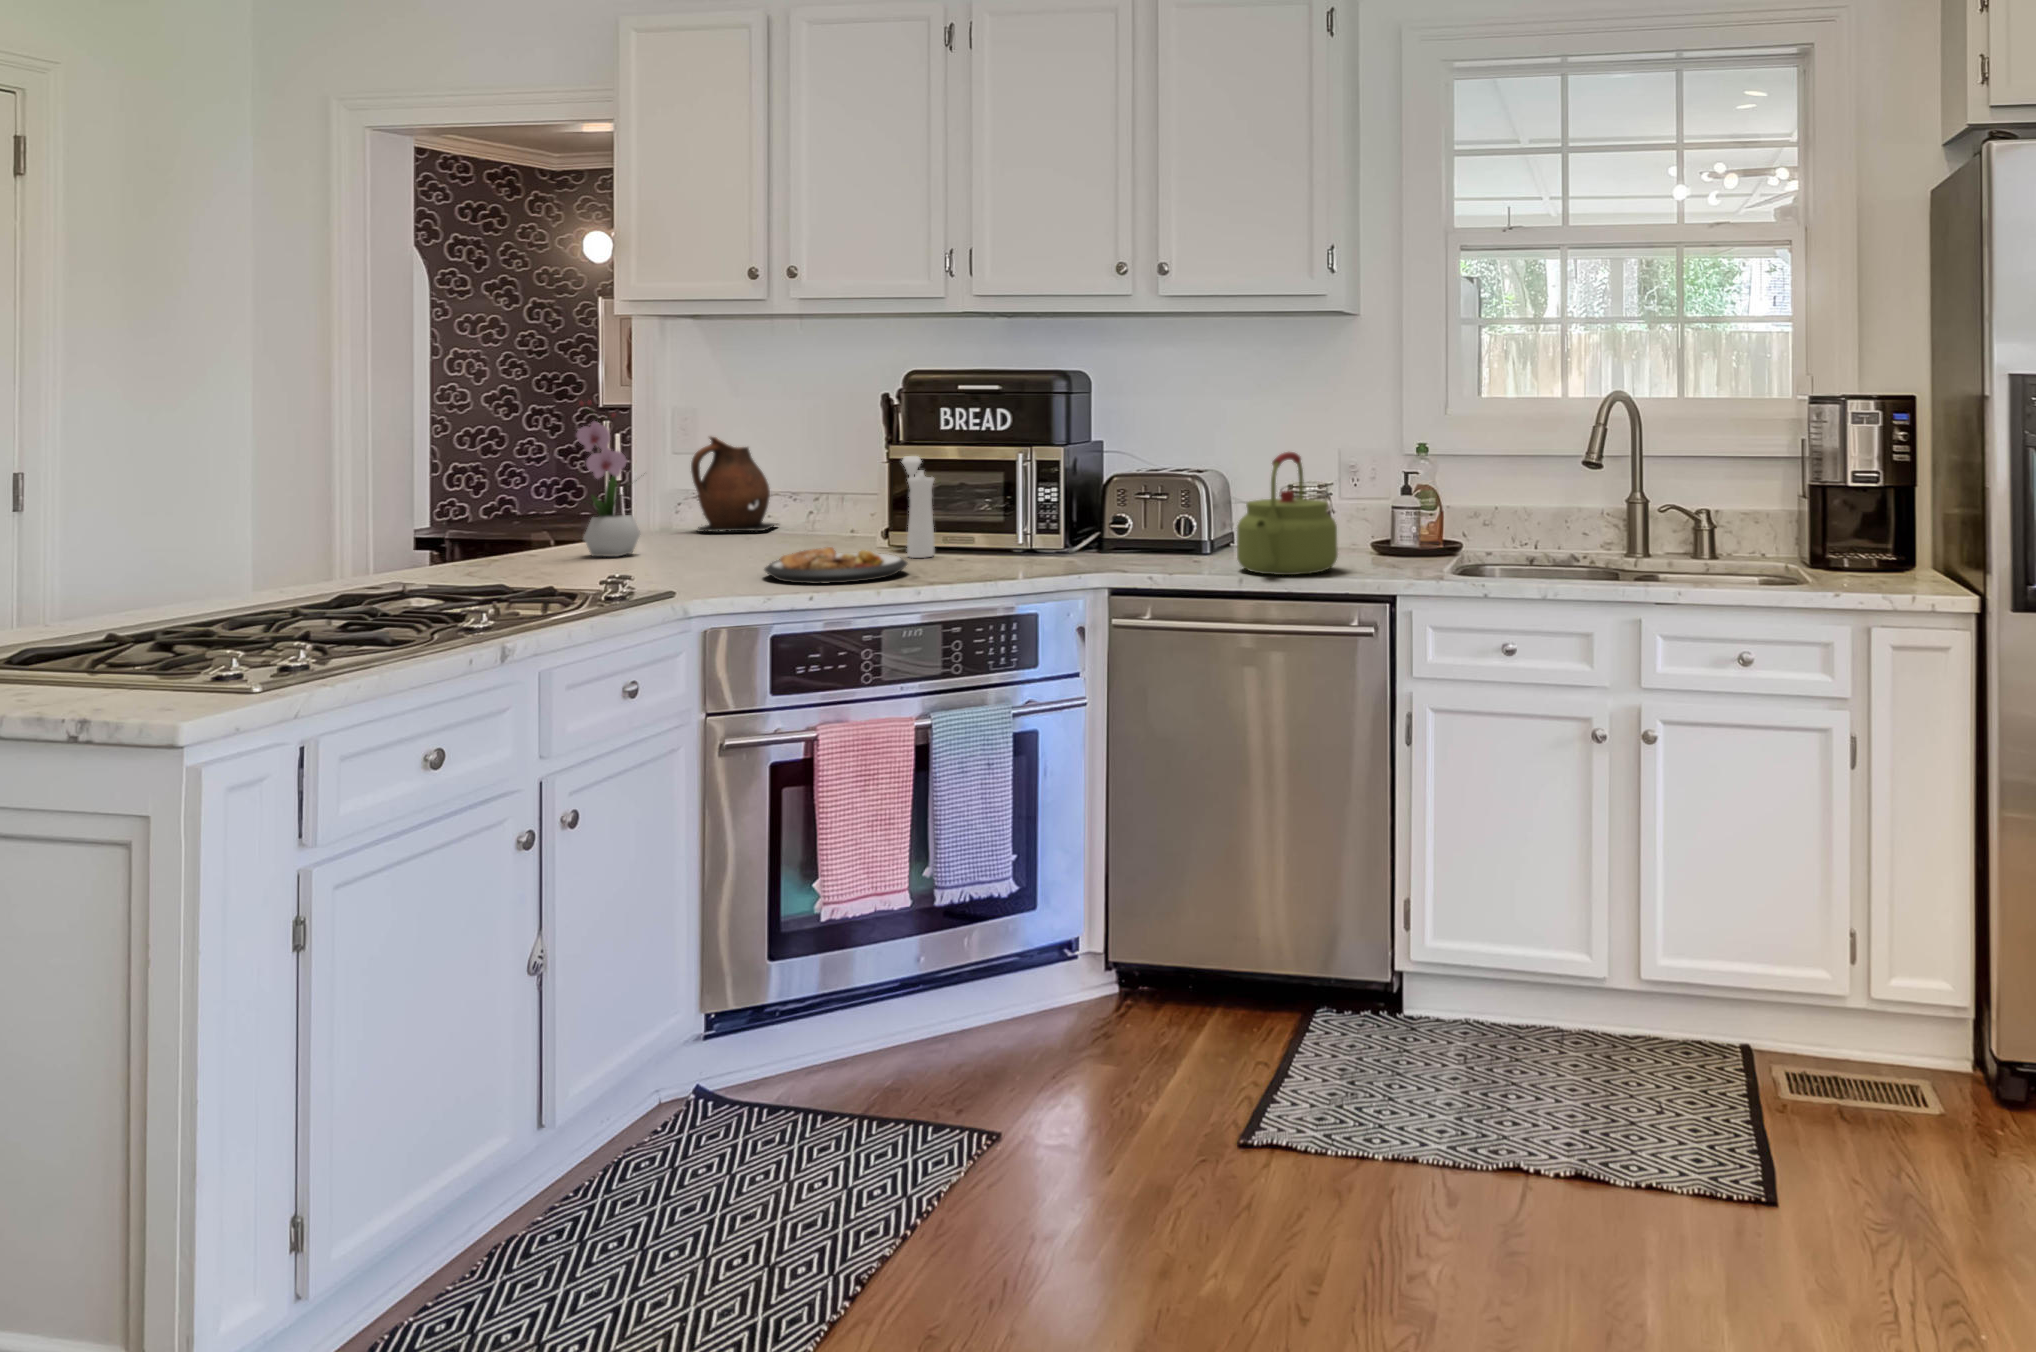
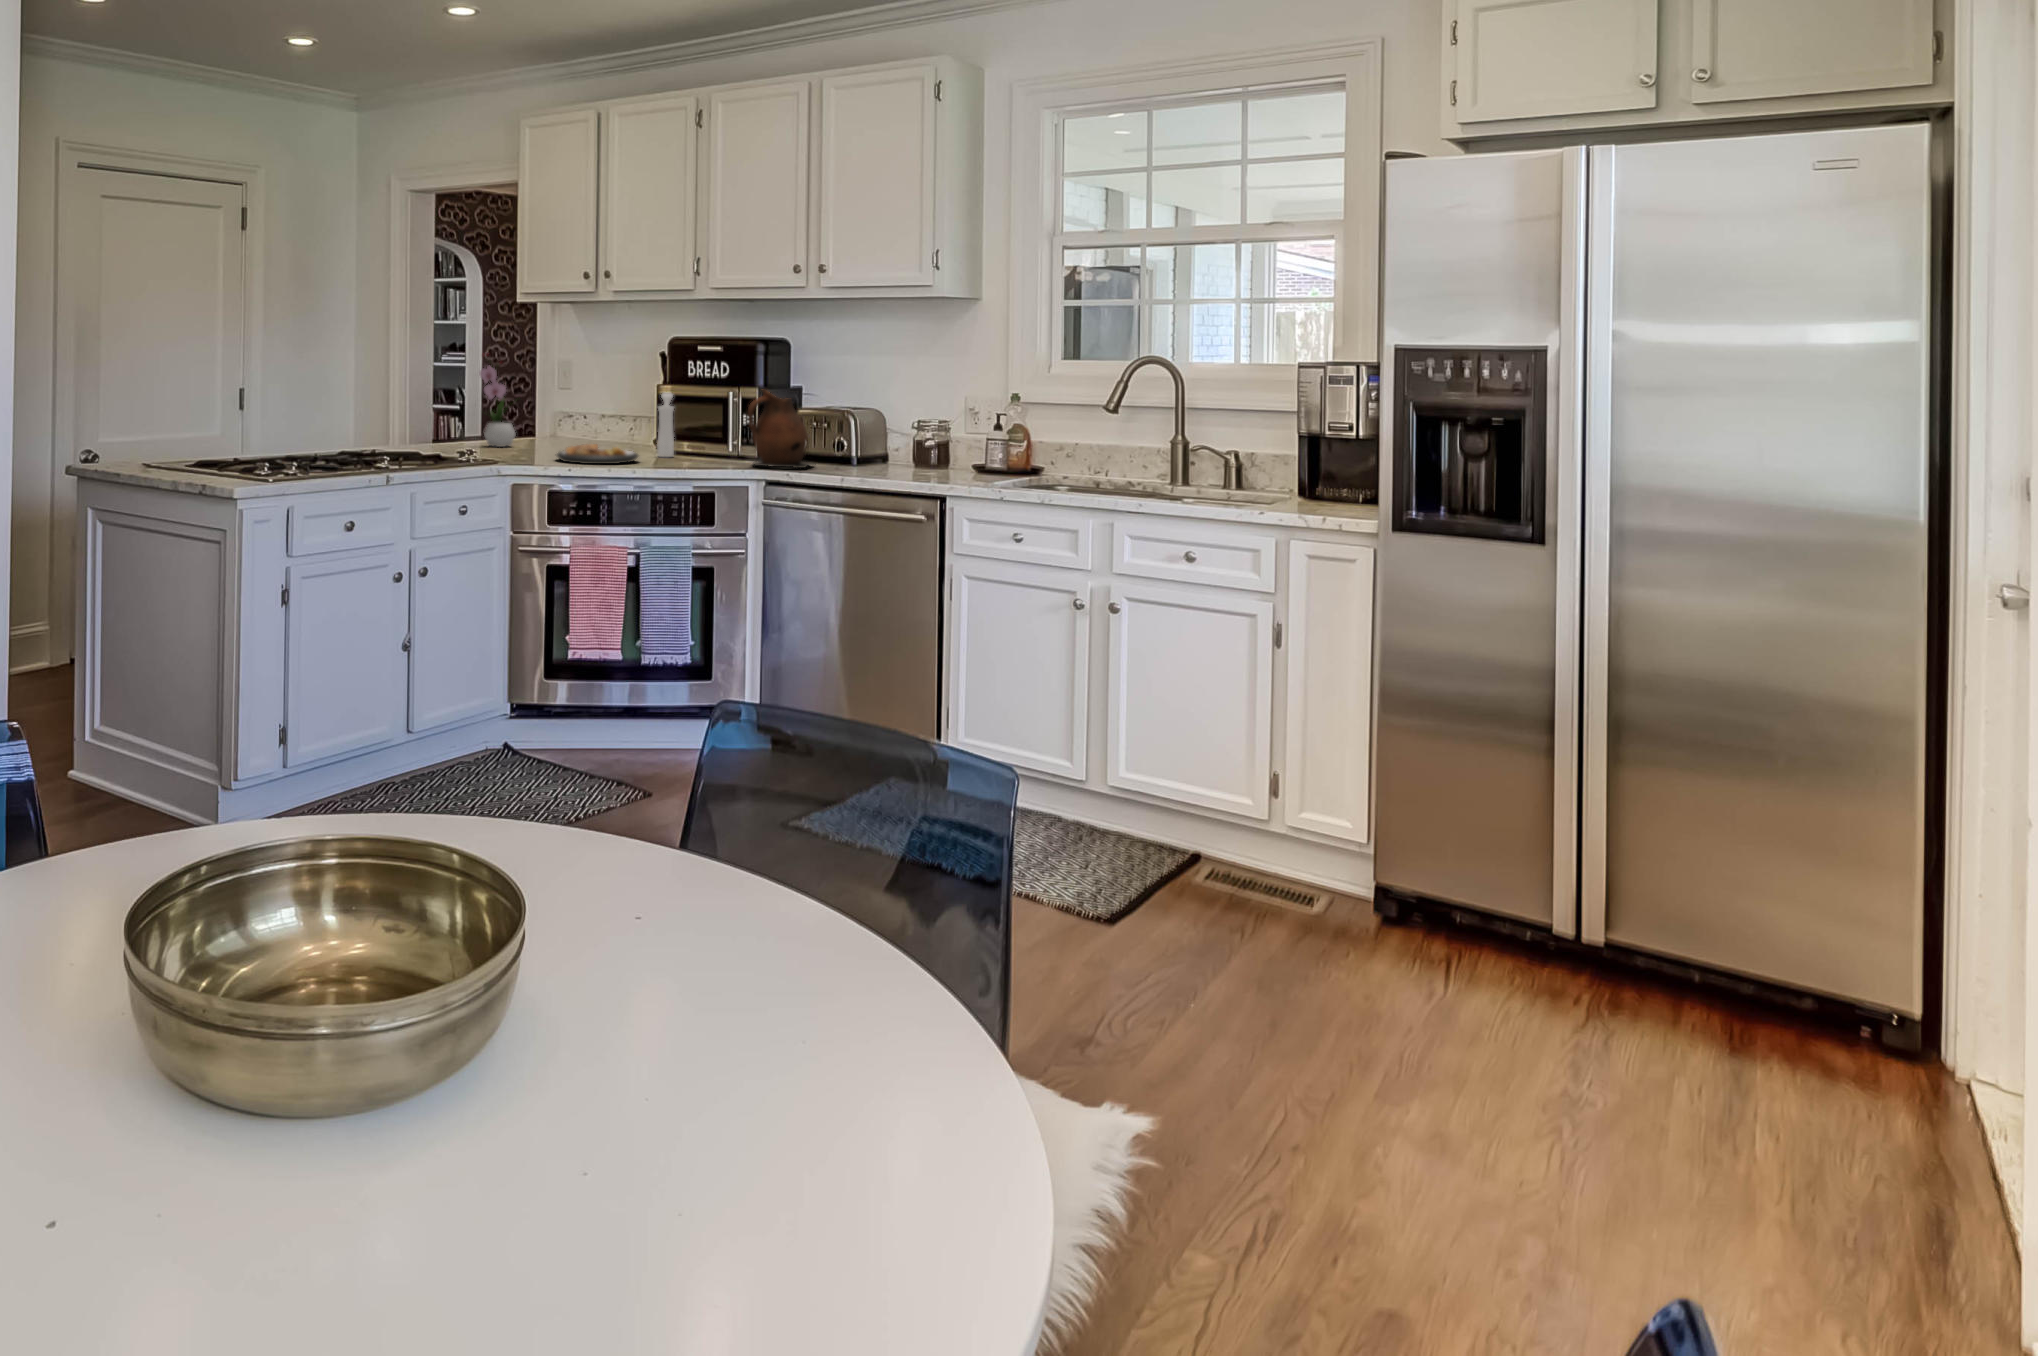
ceramic pitcher: present [691,437,778,532] -> present [748,390,816,468]
kettle: present [1237,452,1338,575] -> none [842,394,915,478]

